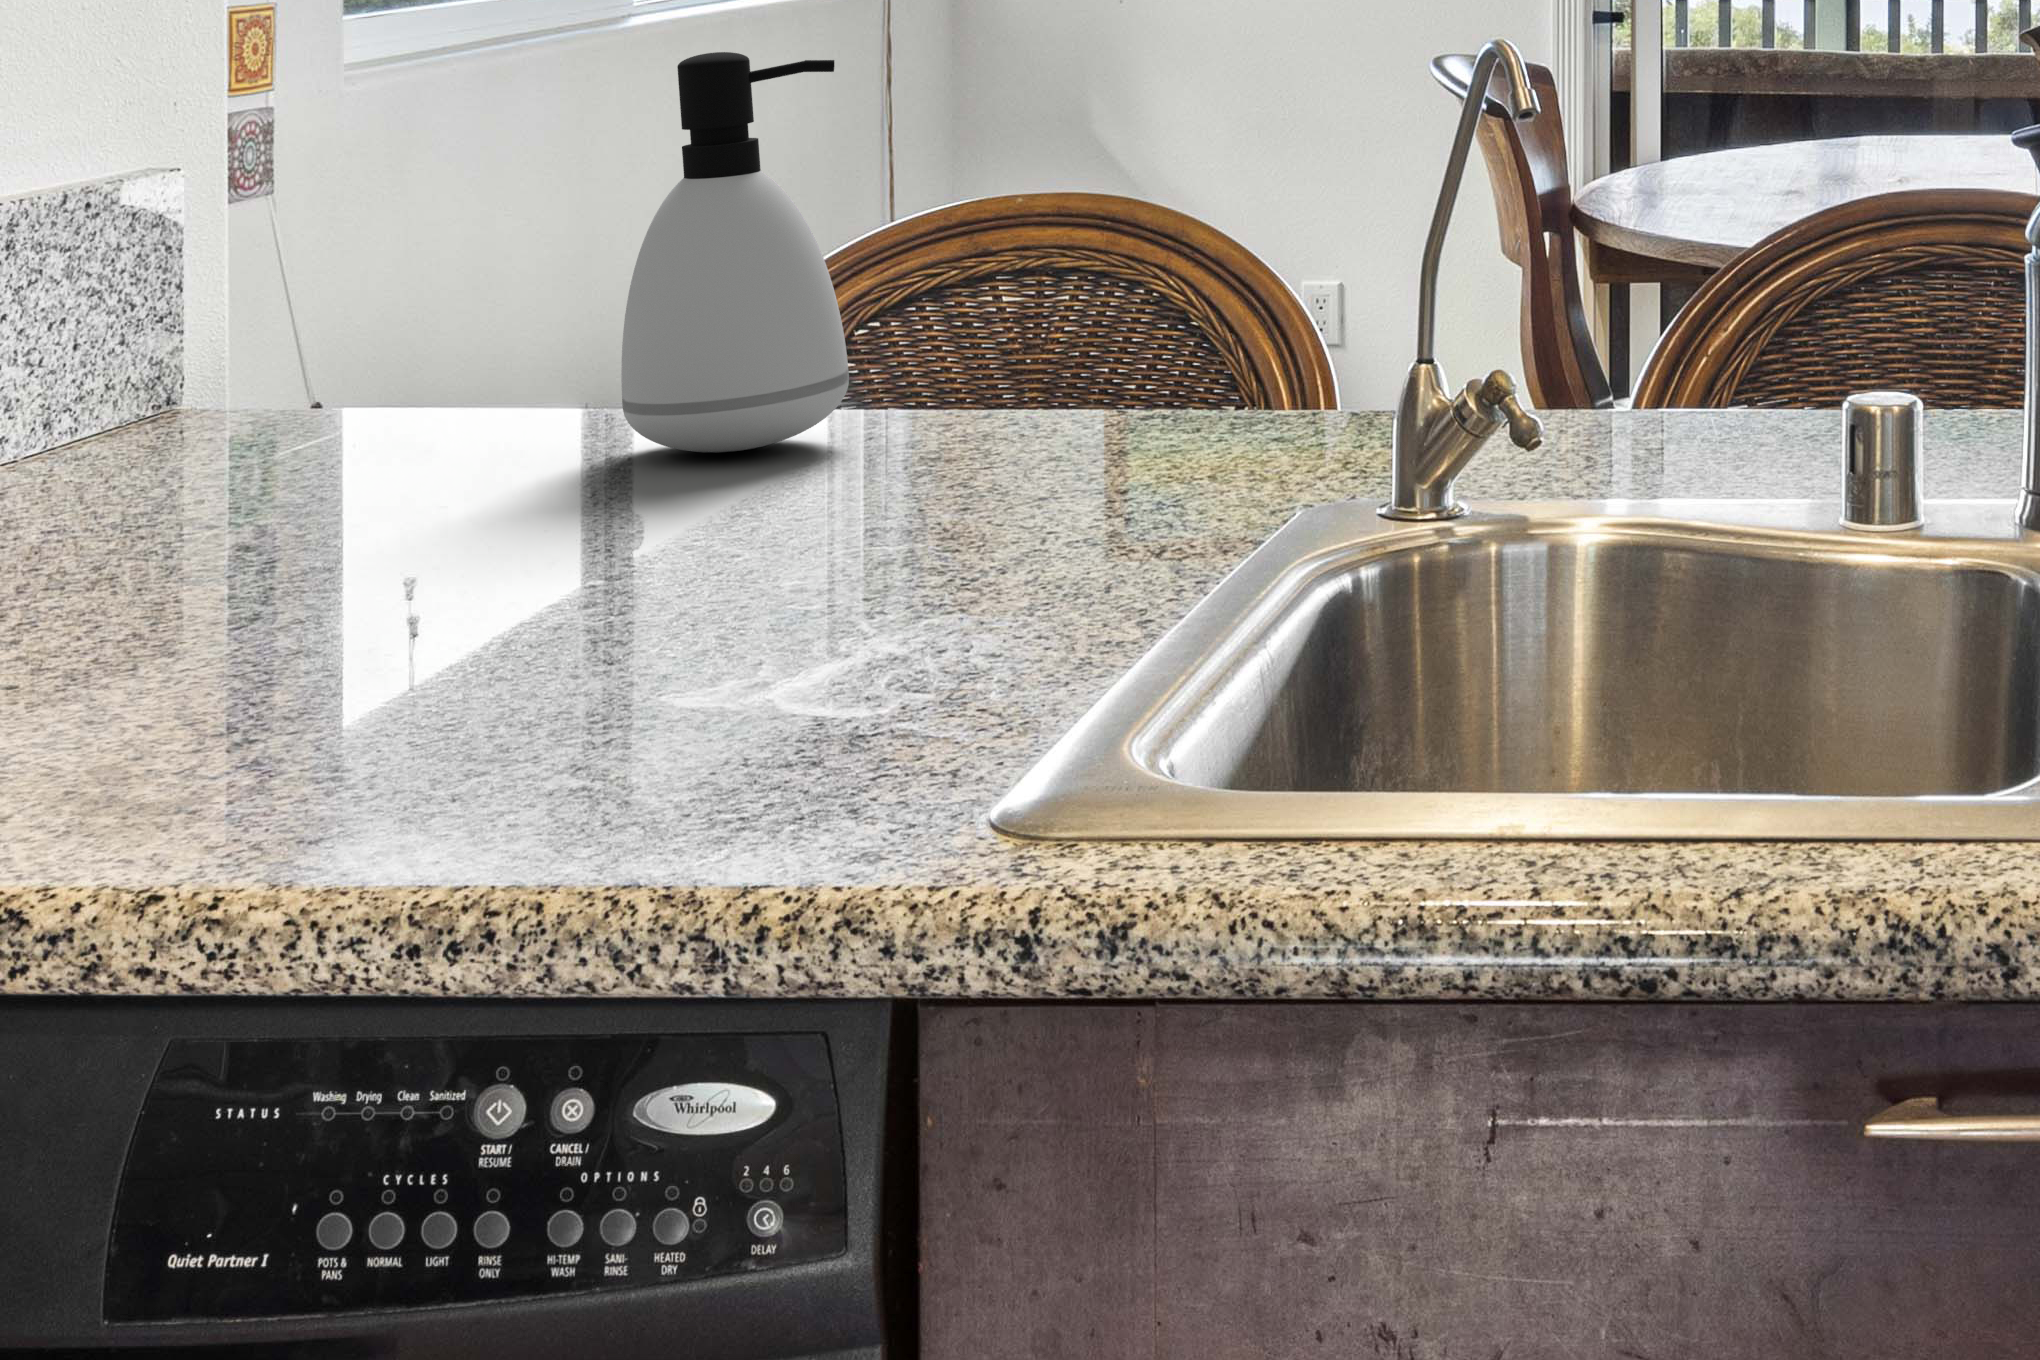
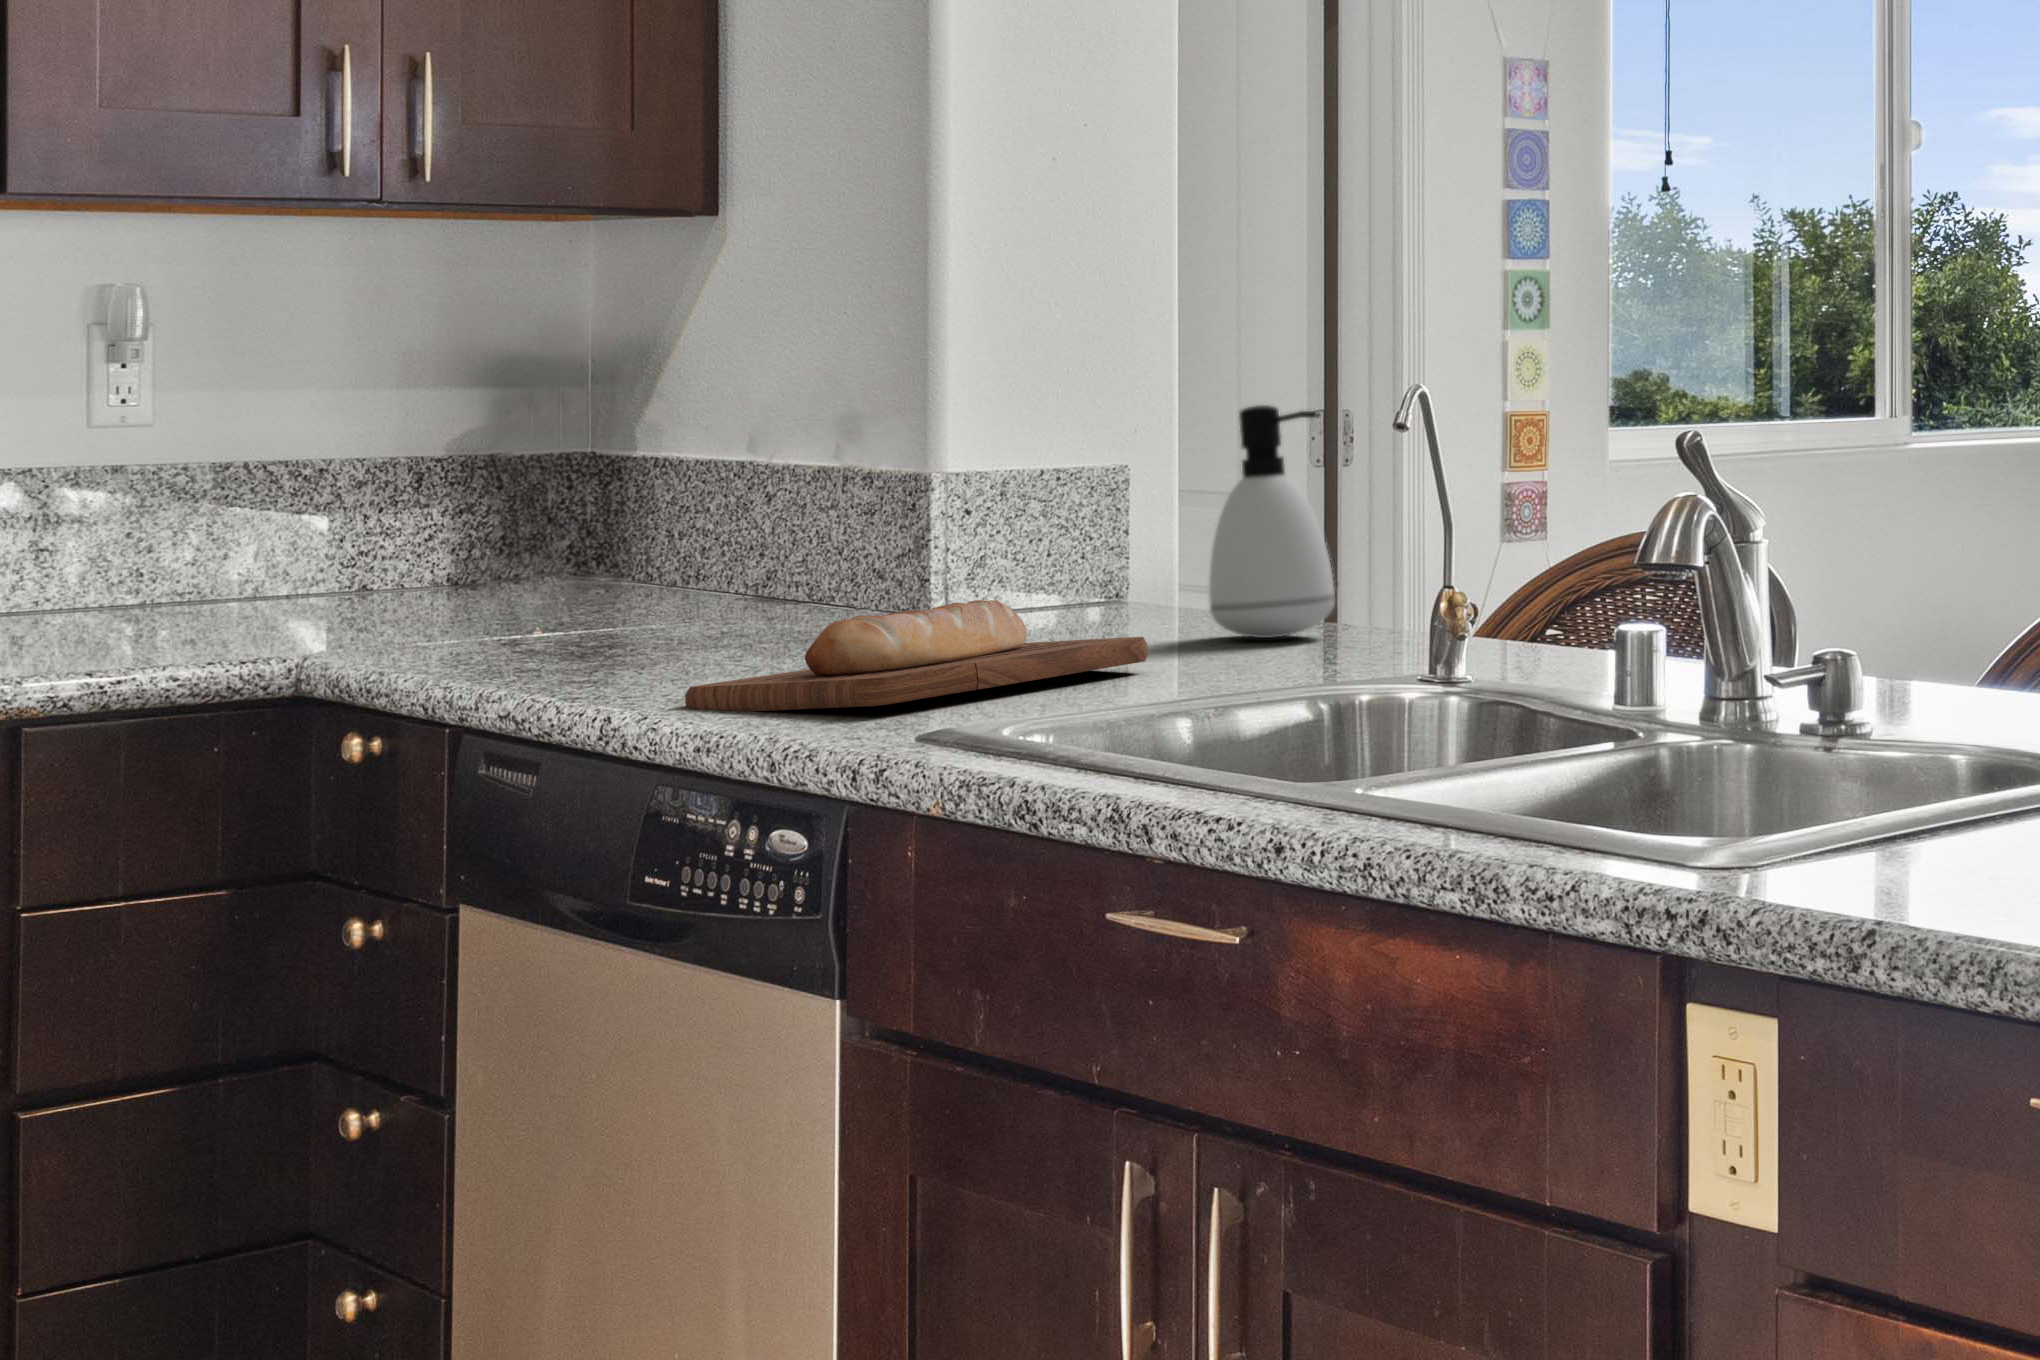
bread loaf: none [146,453,810,784] -> present [685,600,1148,711]

